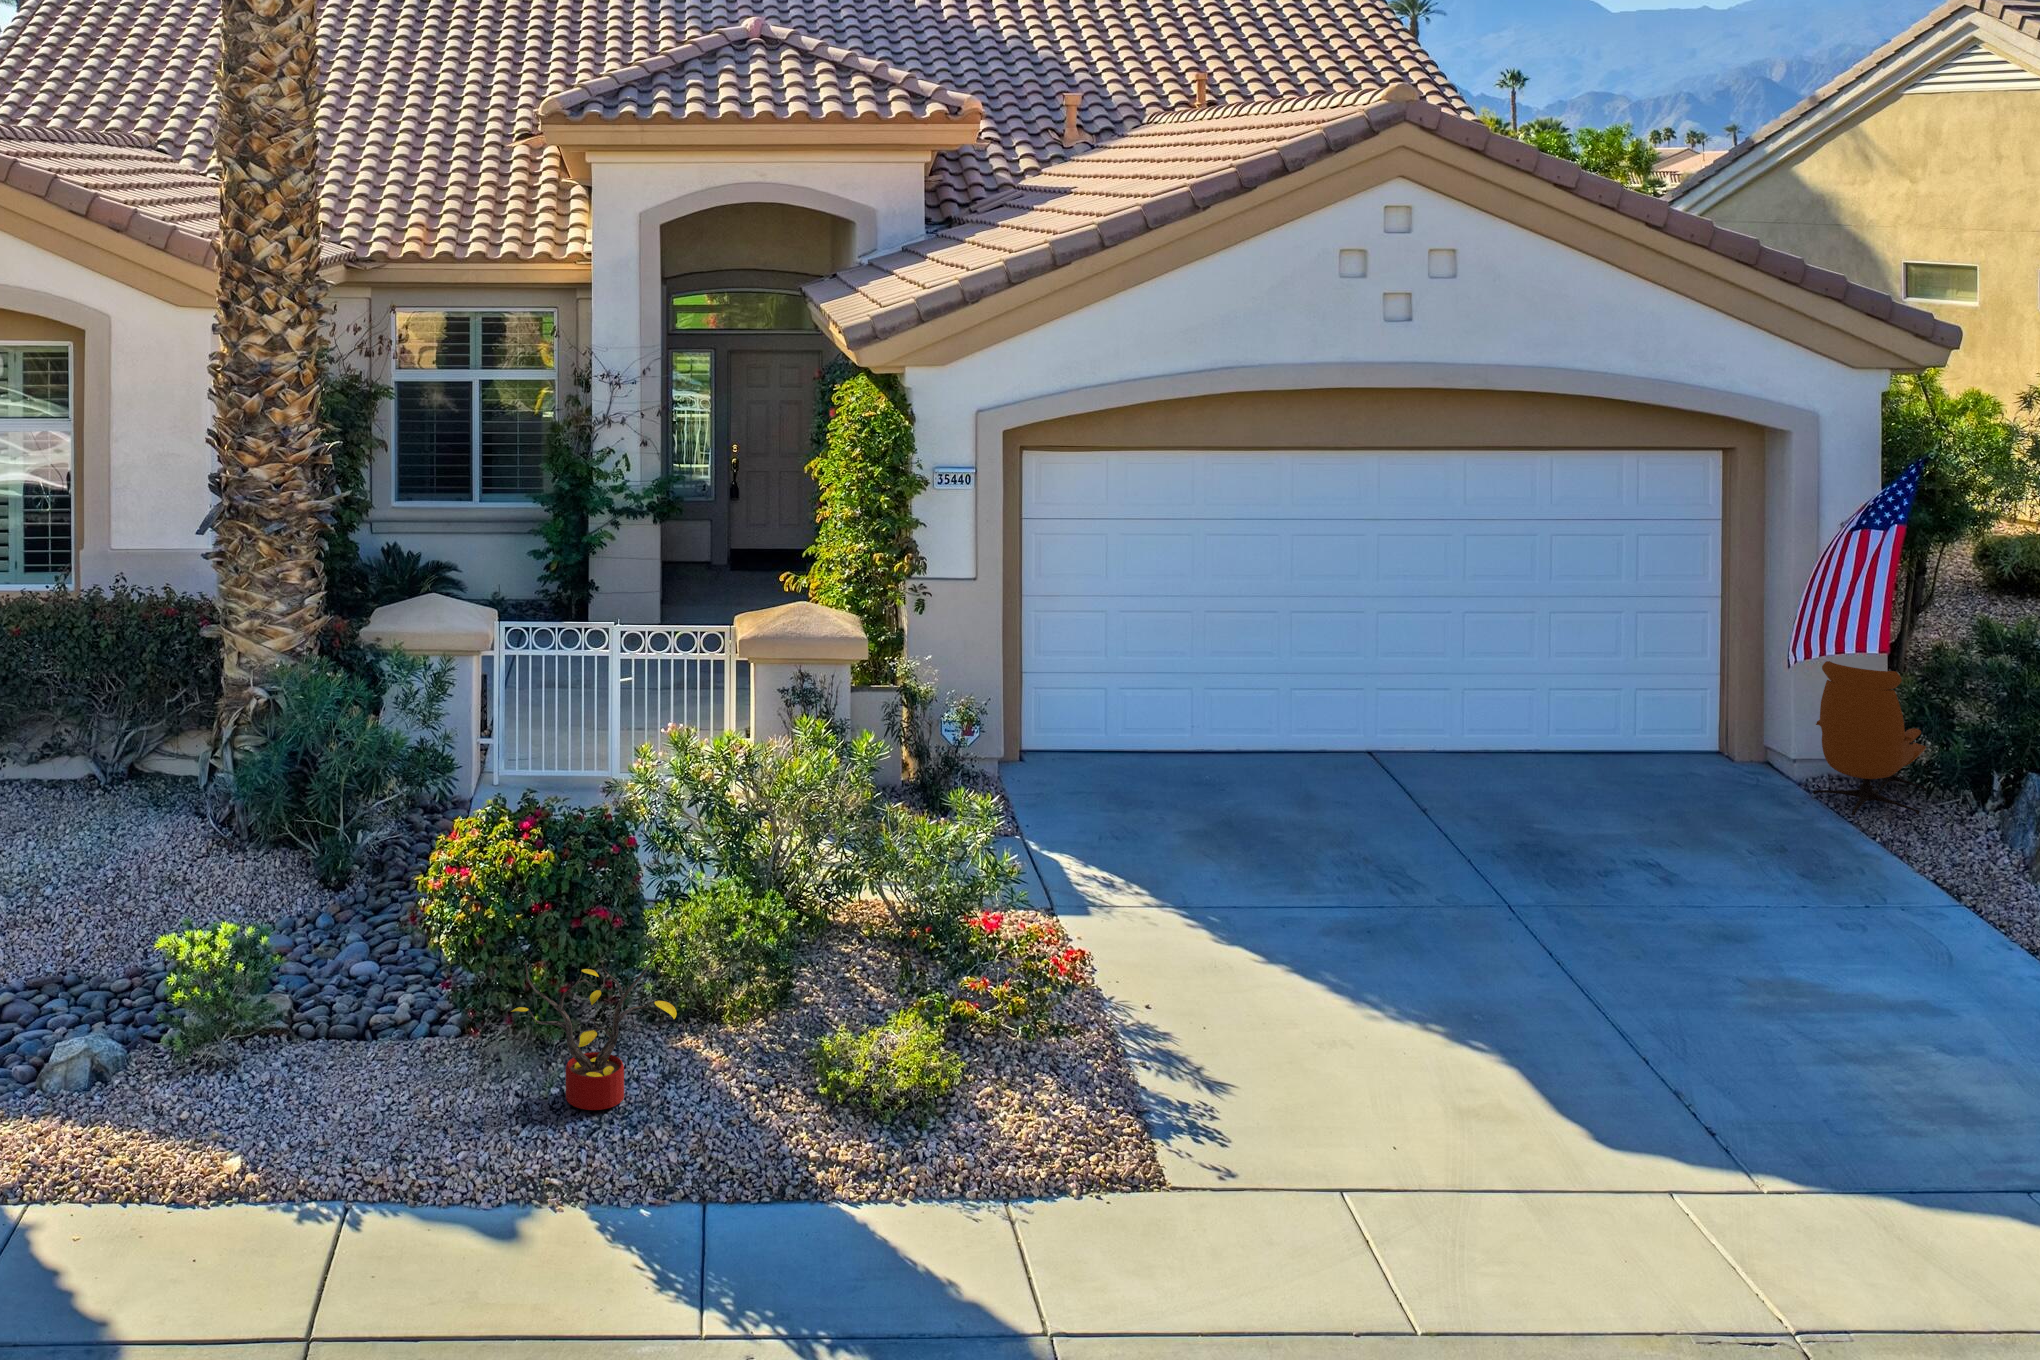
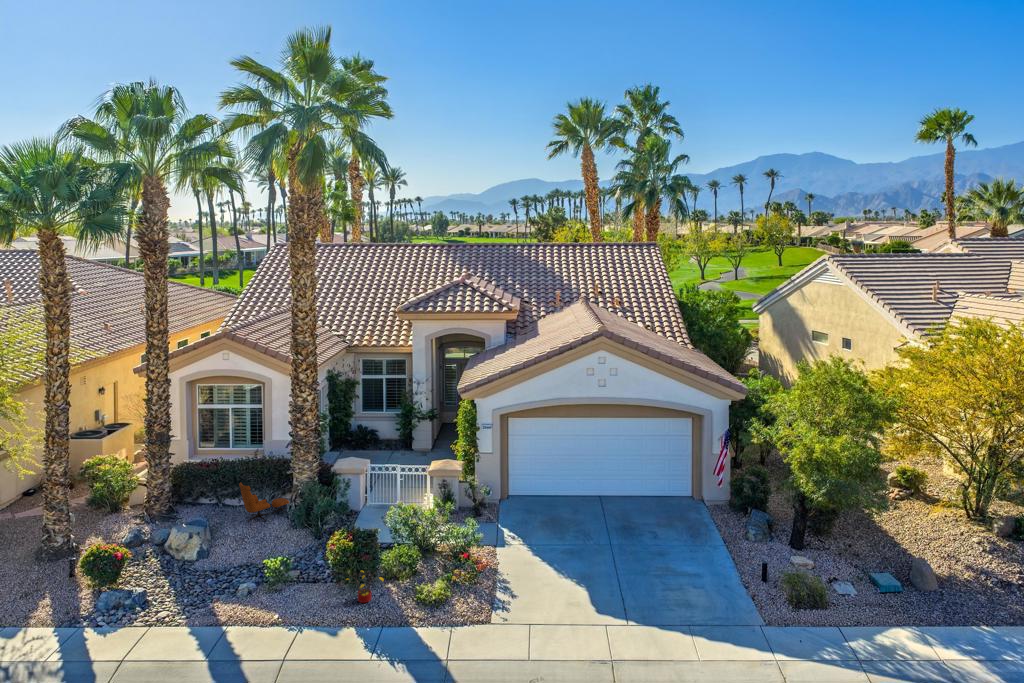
lounge chair: present [1813,661,1927,815] -> present [239,483,289,522]

